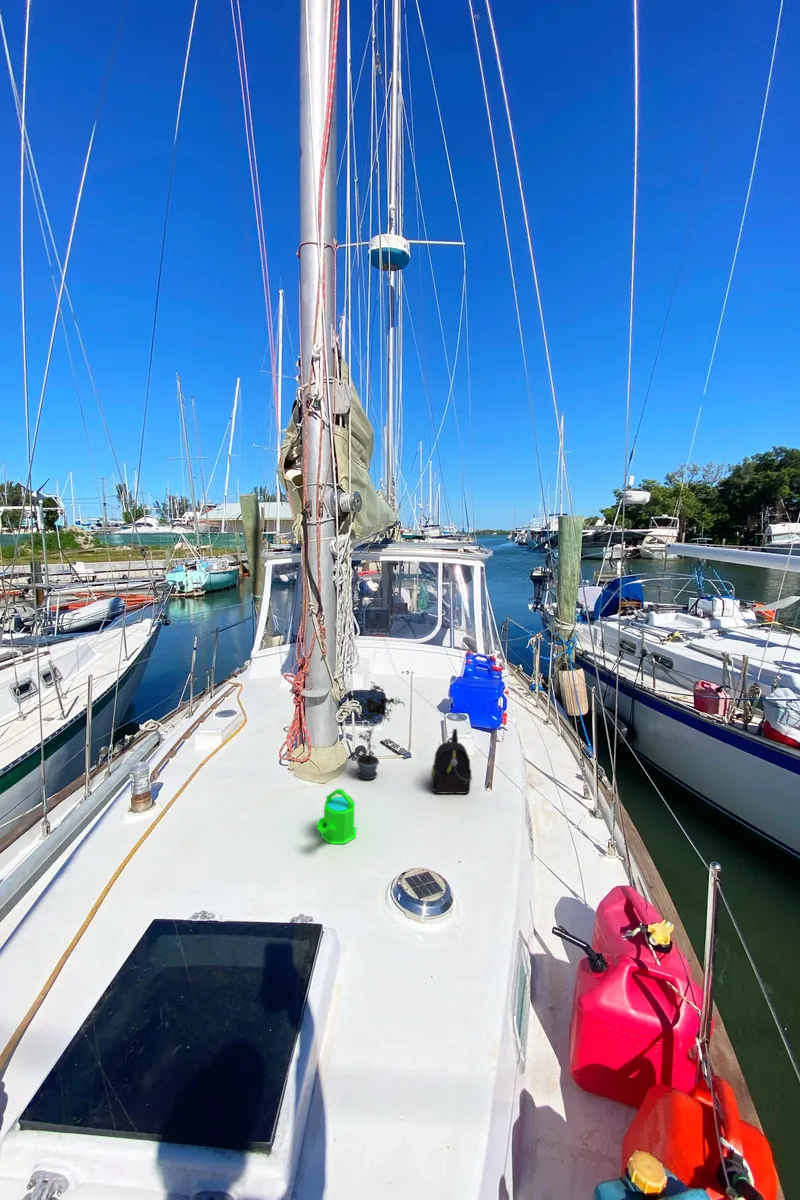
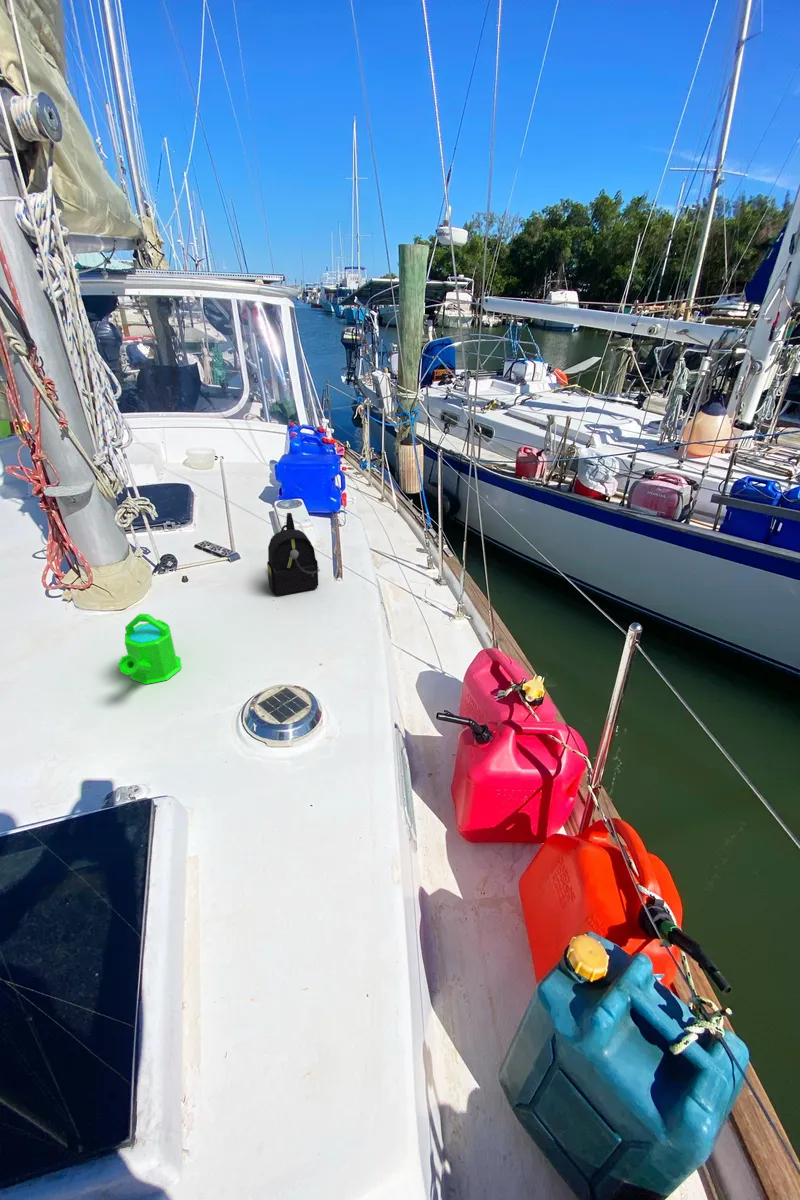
potted plant: present [346,682,404,779] -> none [121,463,216,595]

